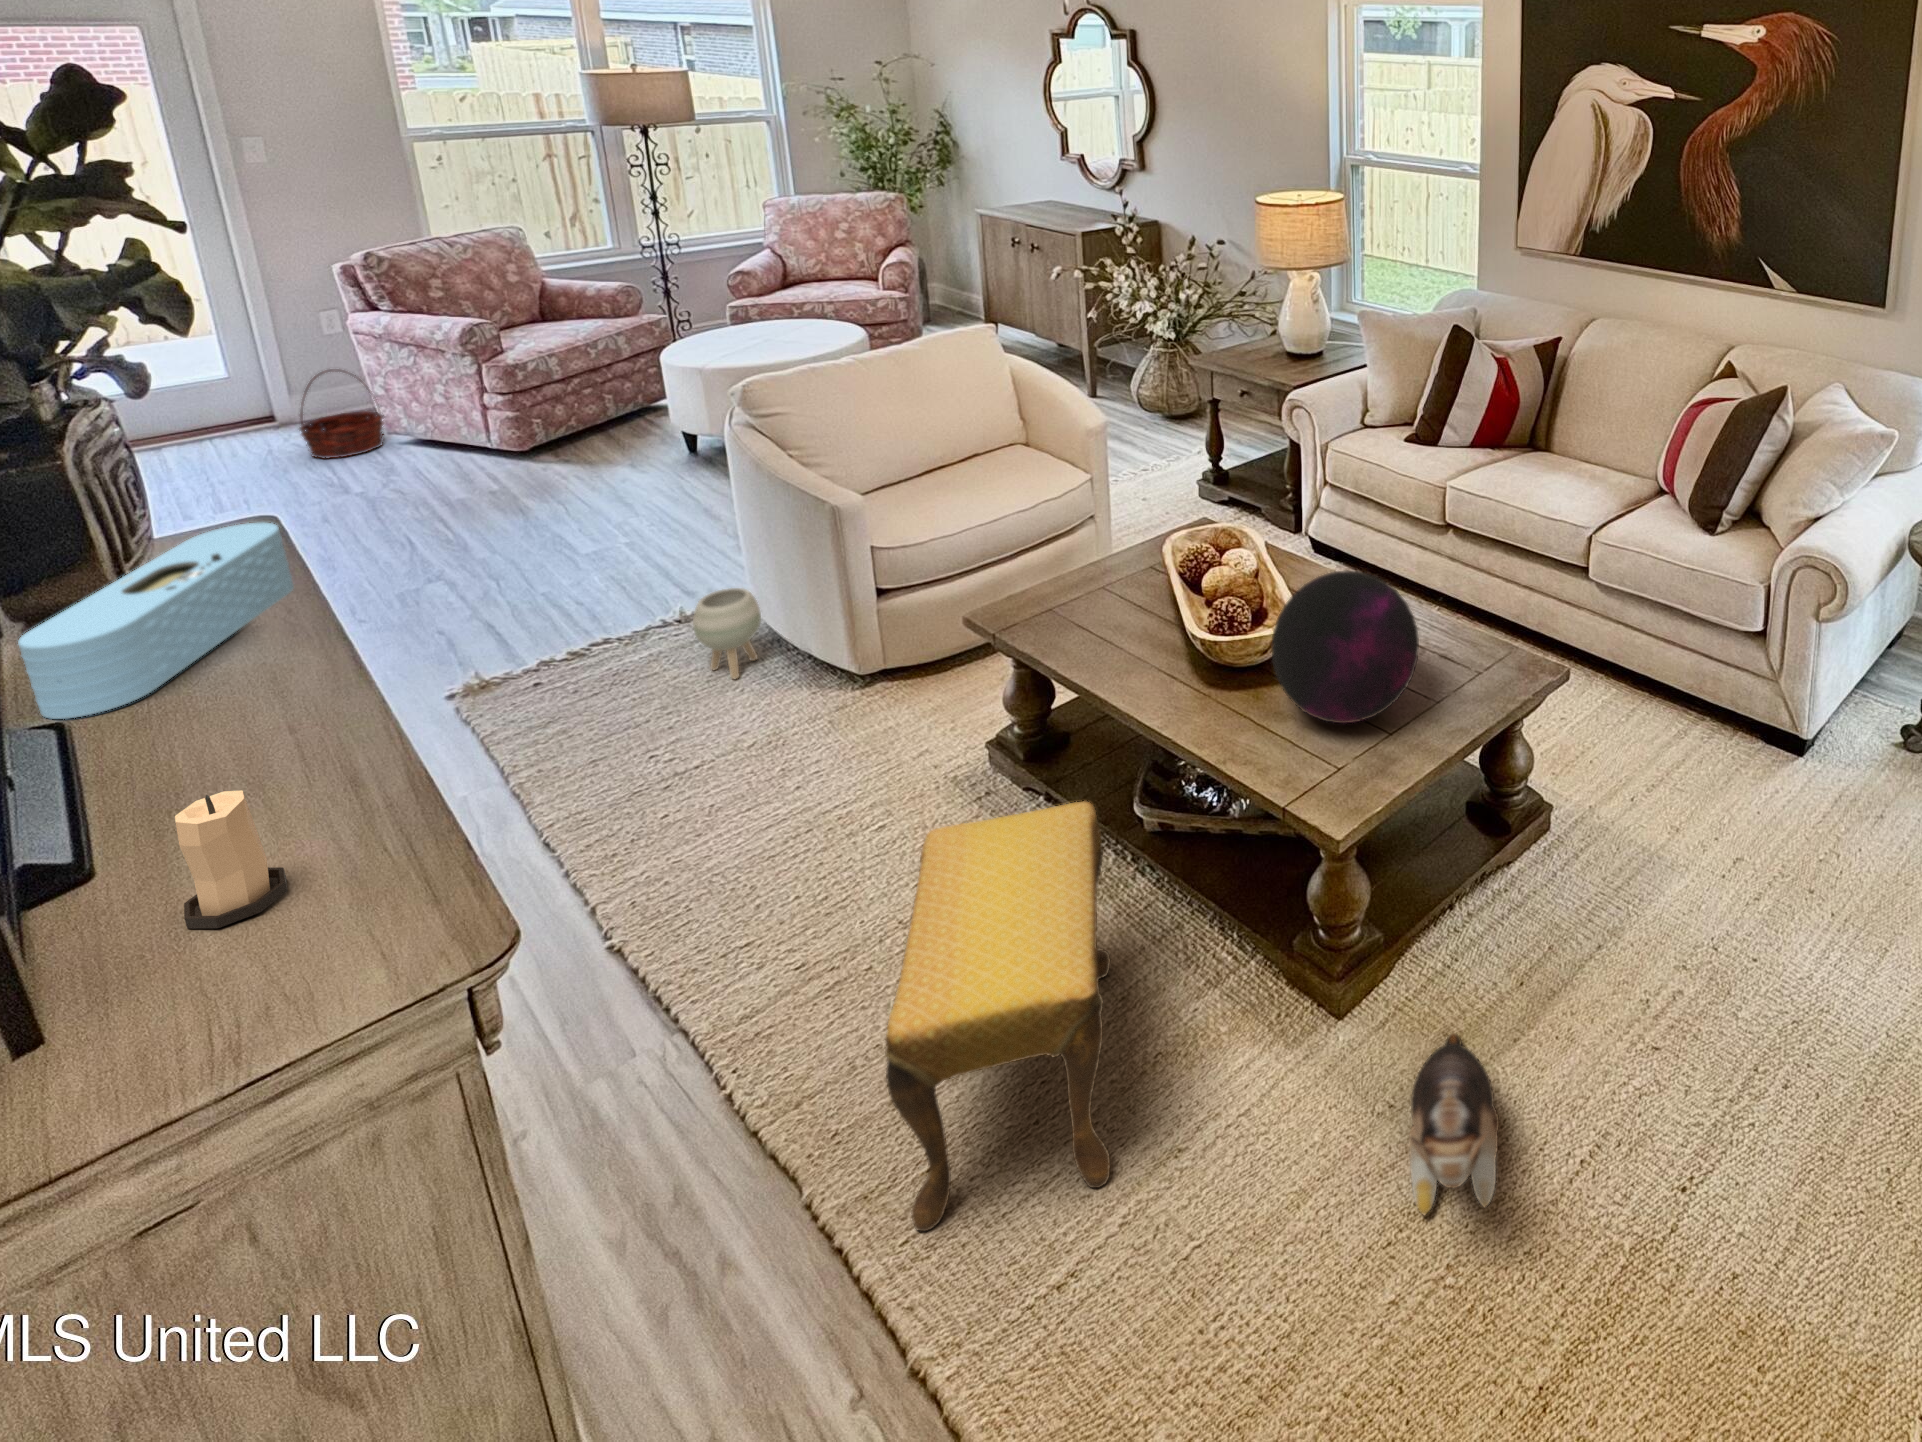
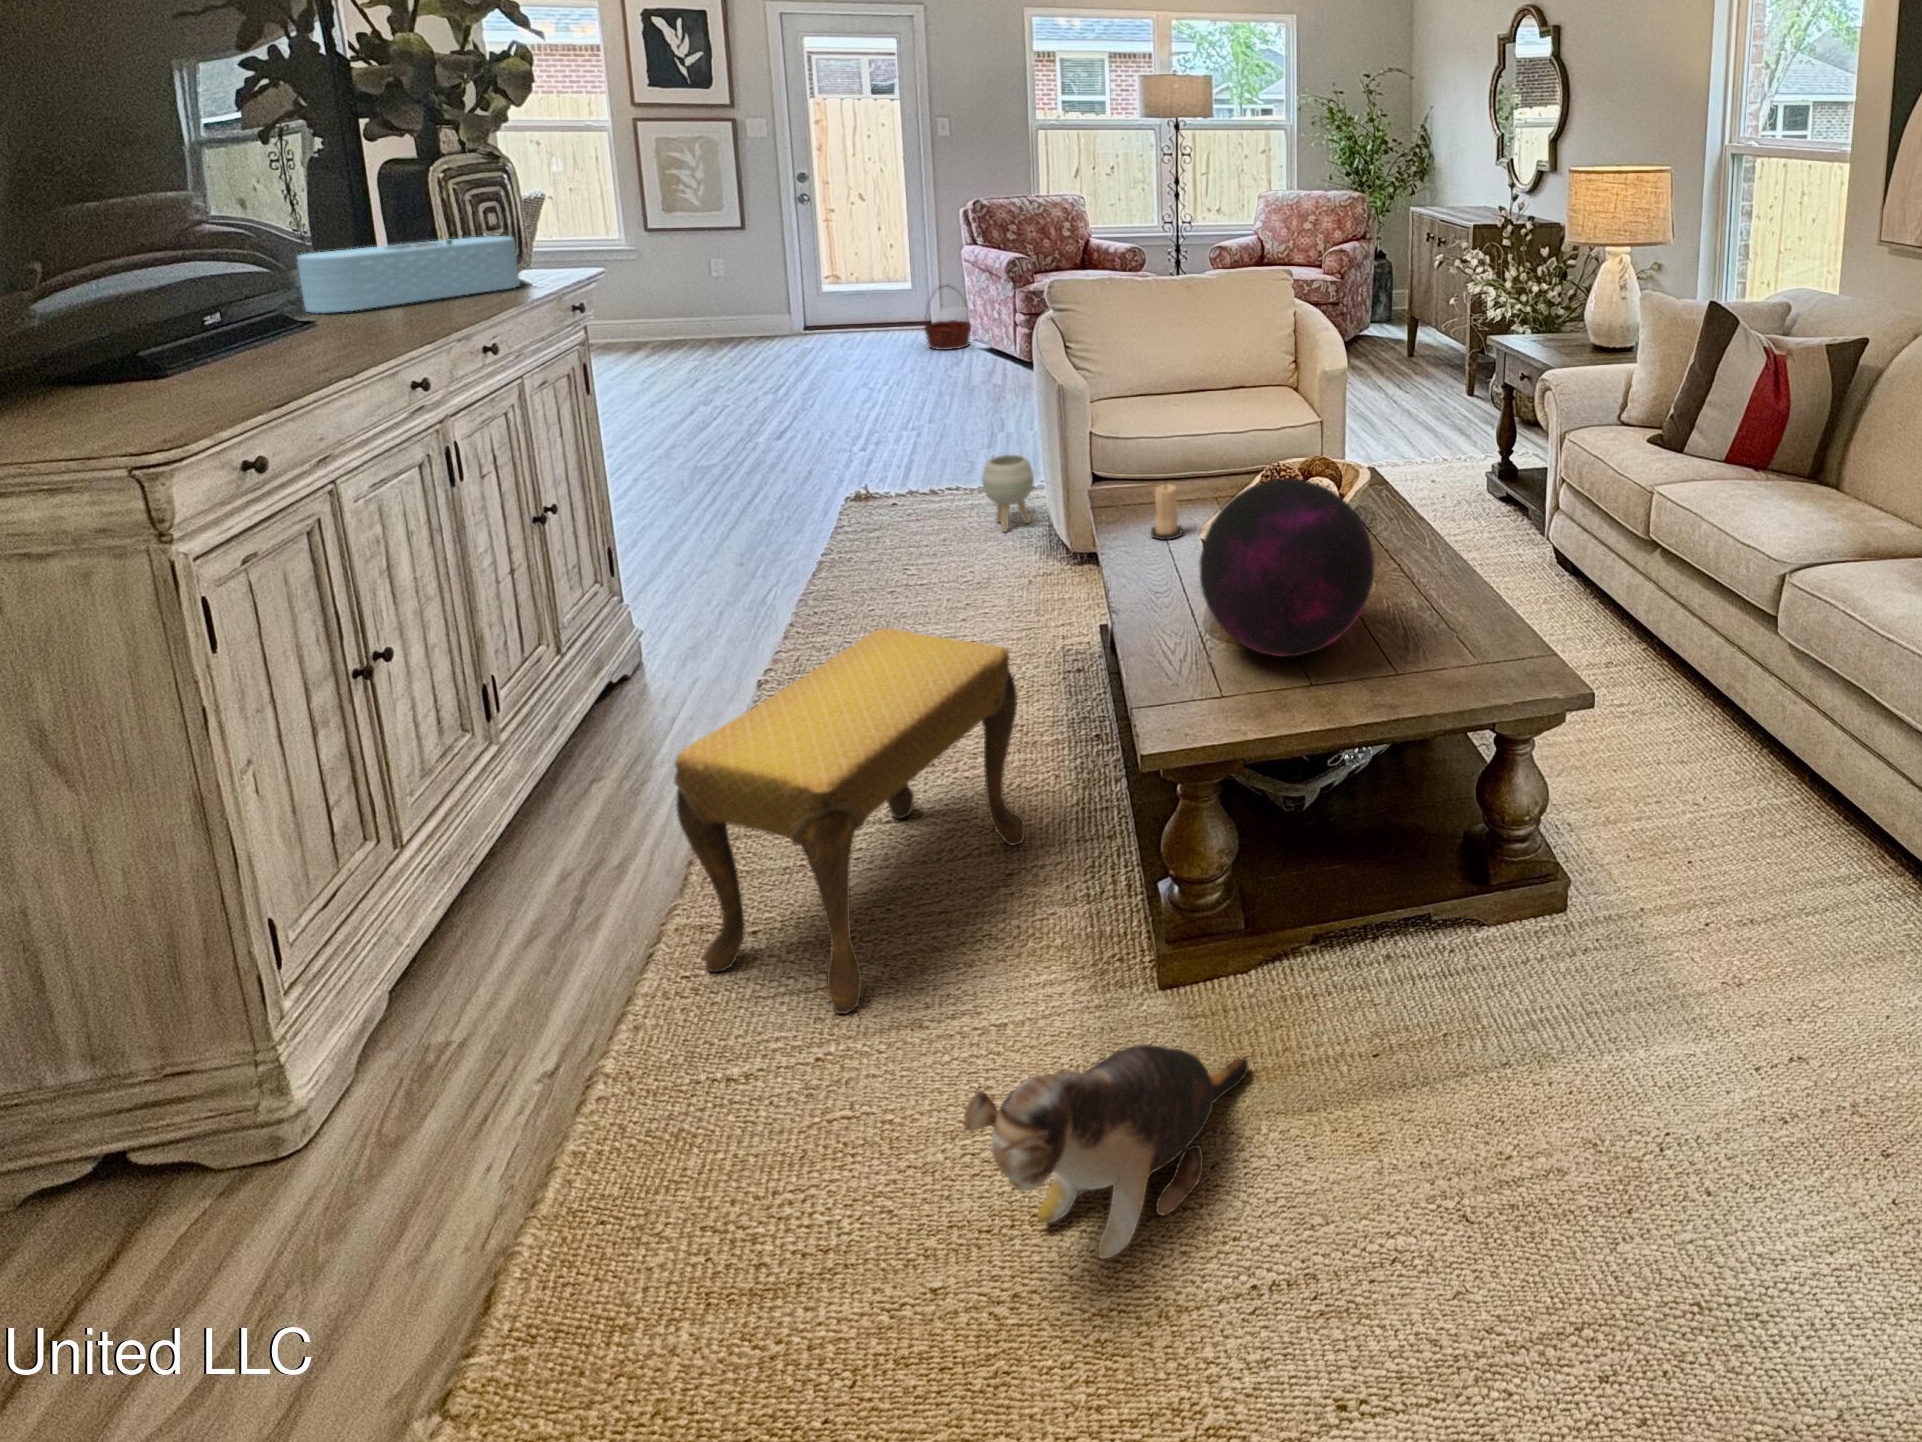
candle: present [175,790,288,929] -> present [1151,484,1182,540]

